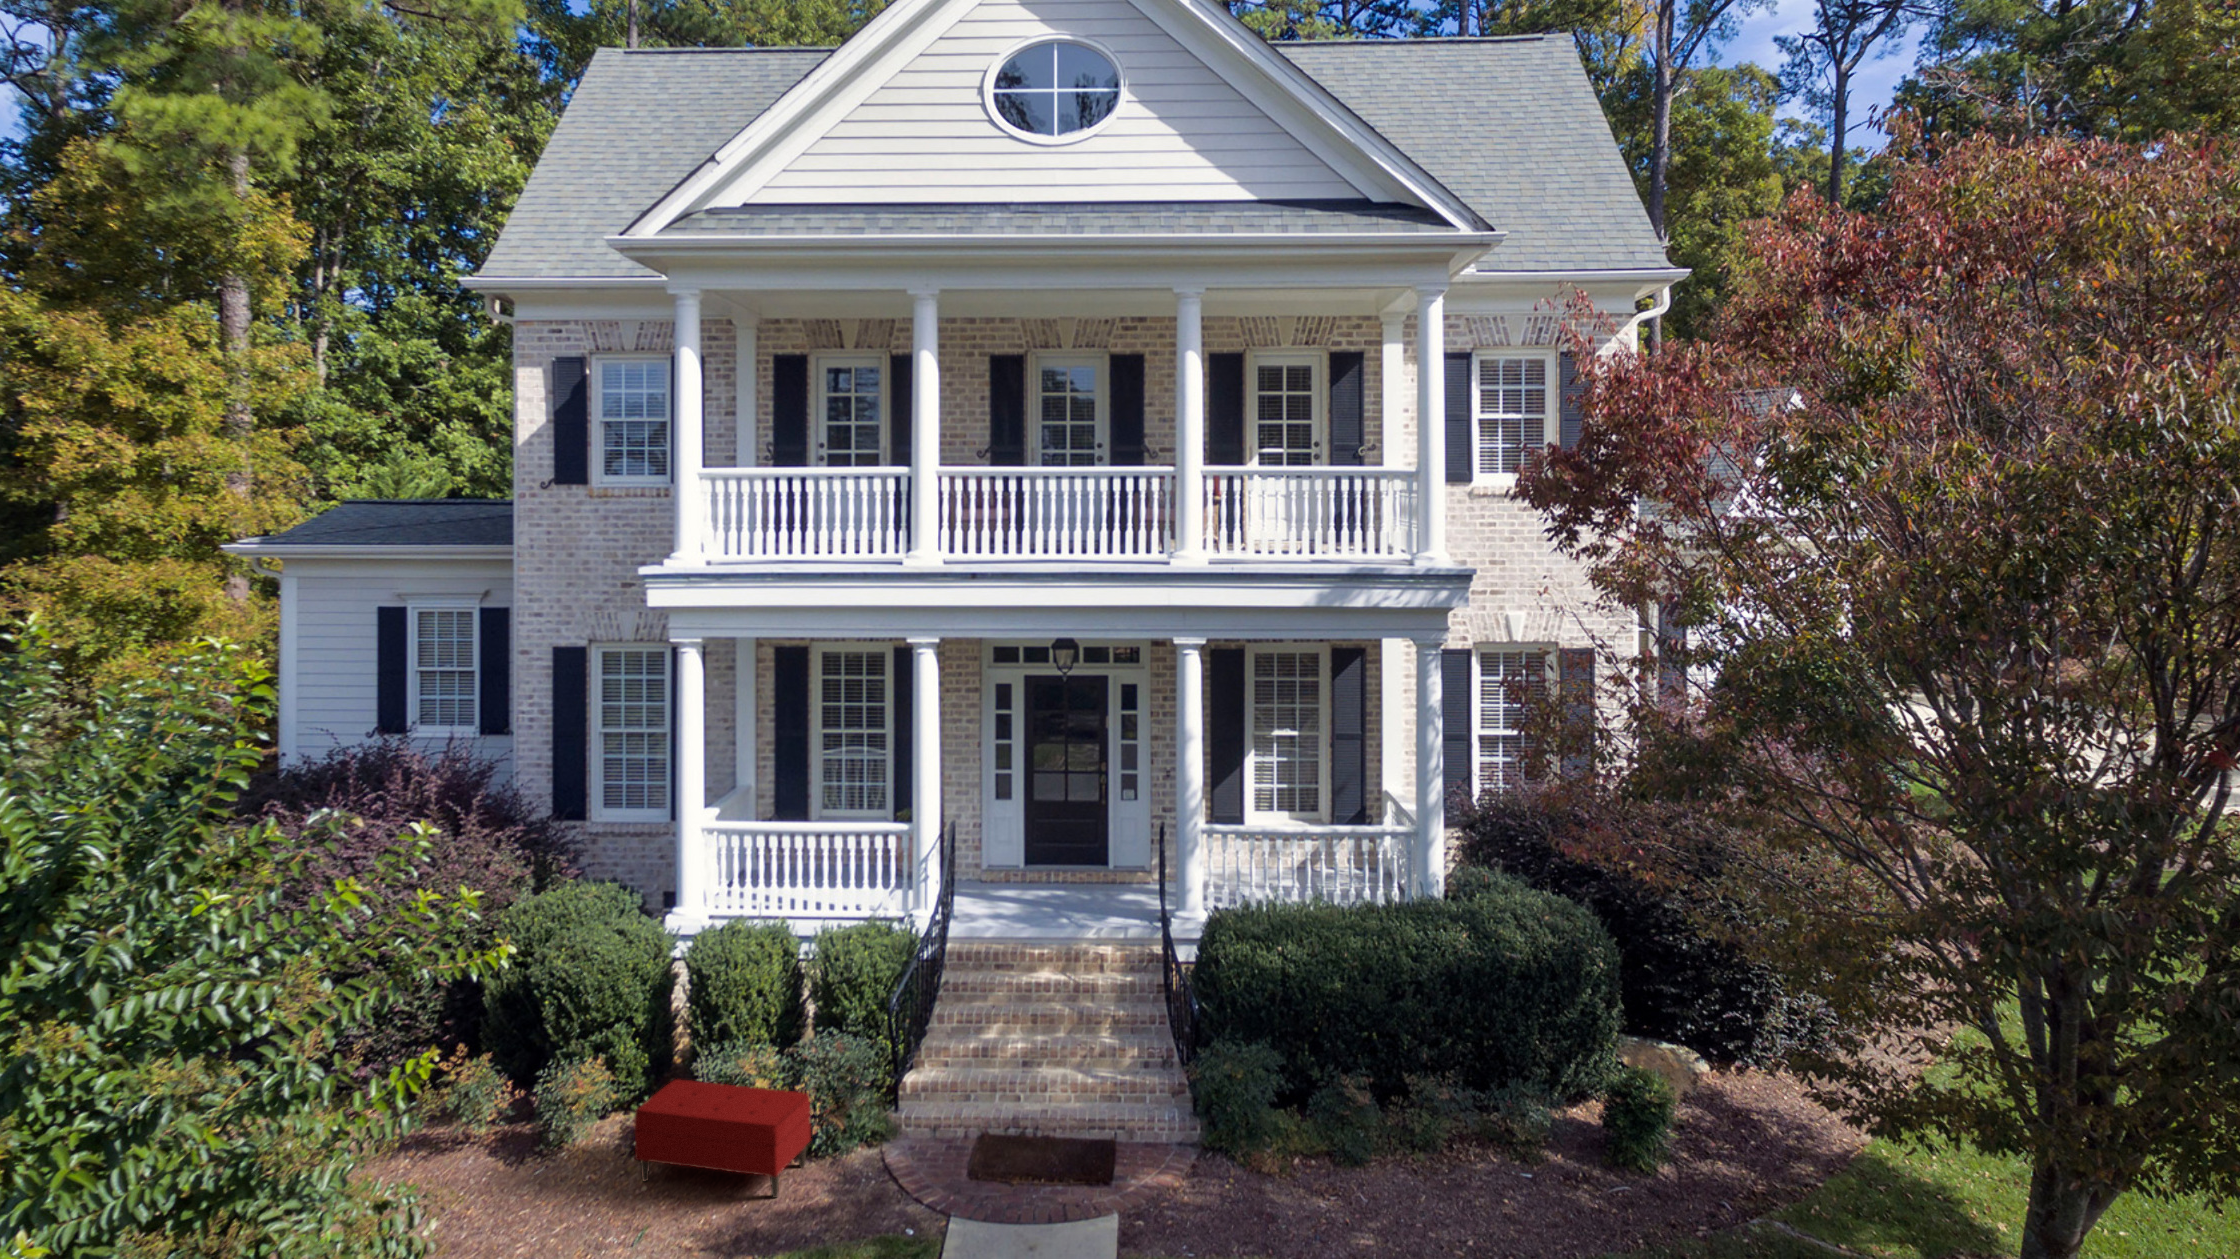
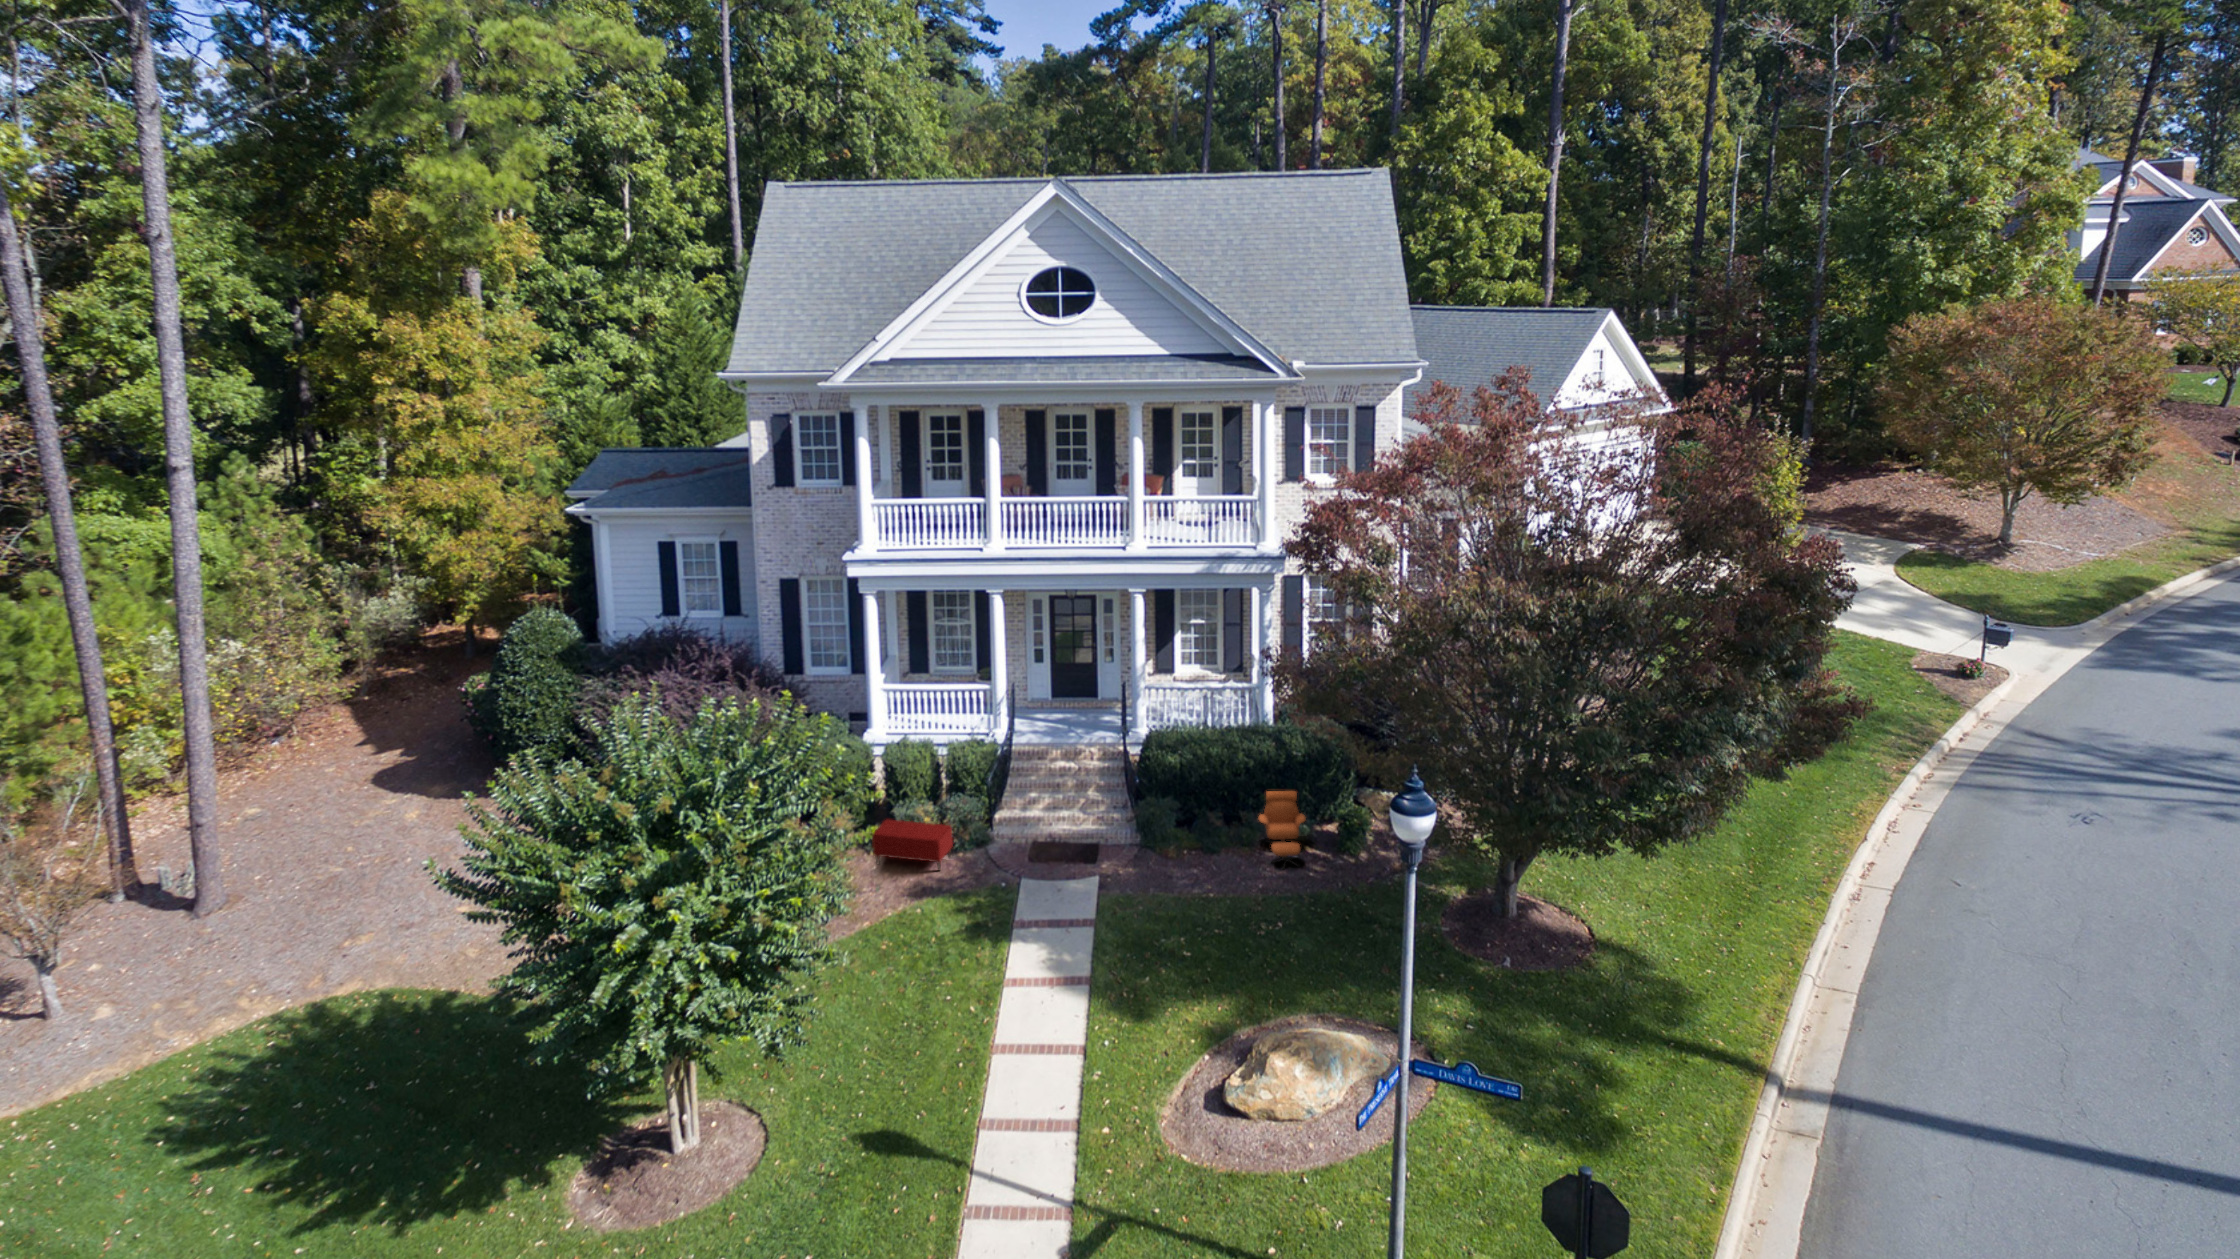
lounge chair: none [1457,1026,1563,1202] -> present [1259,791,1306,868]

